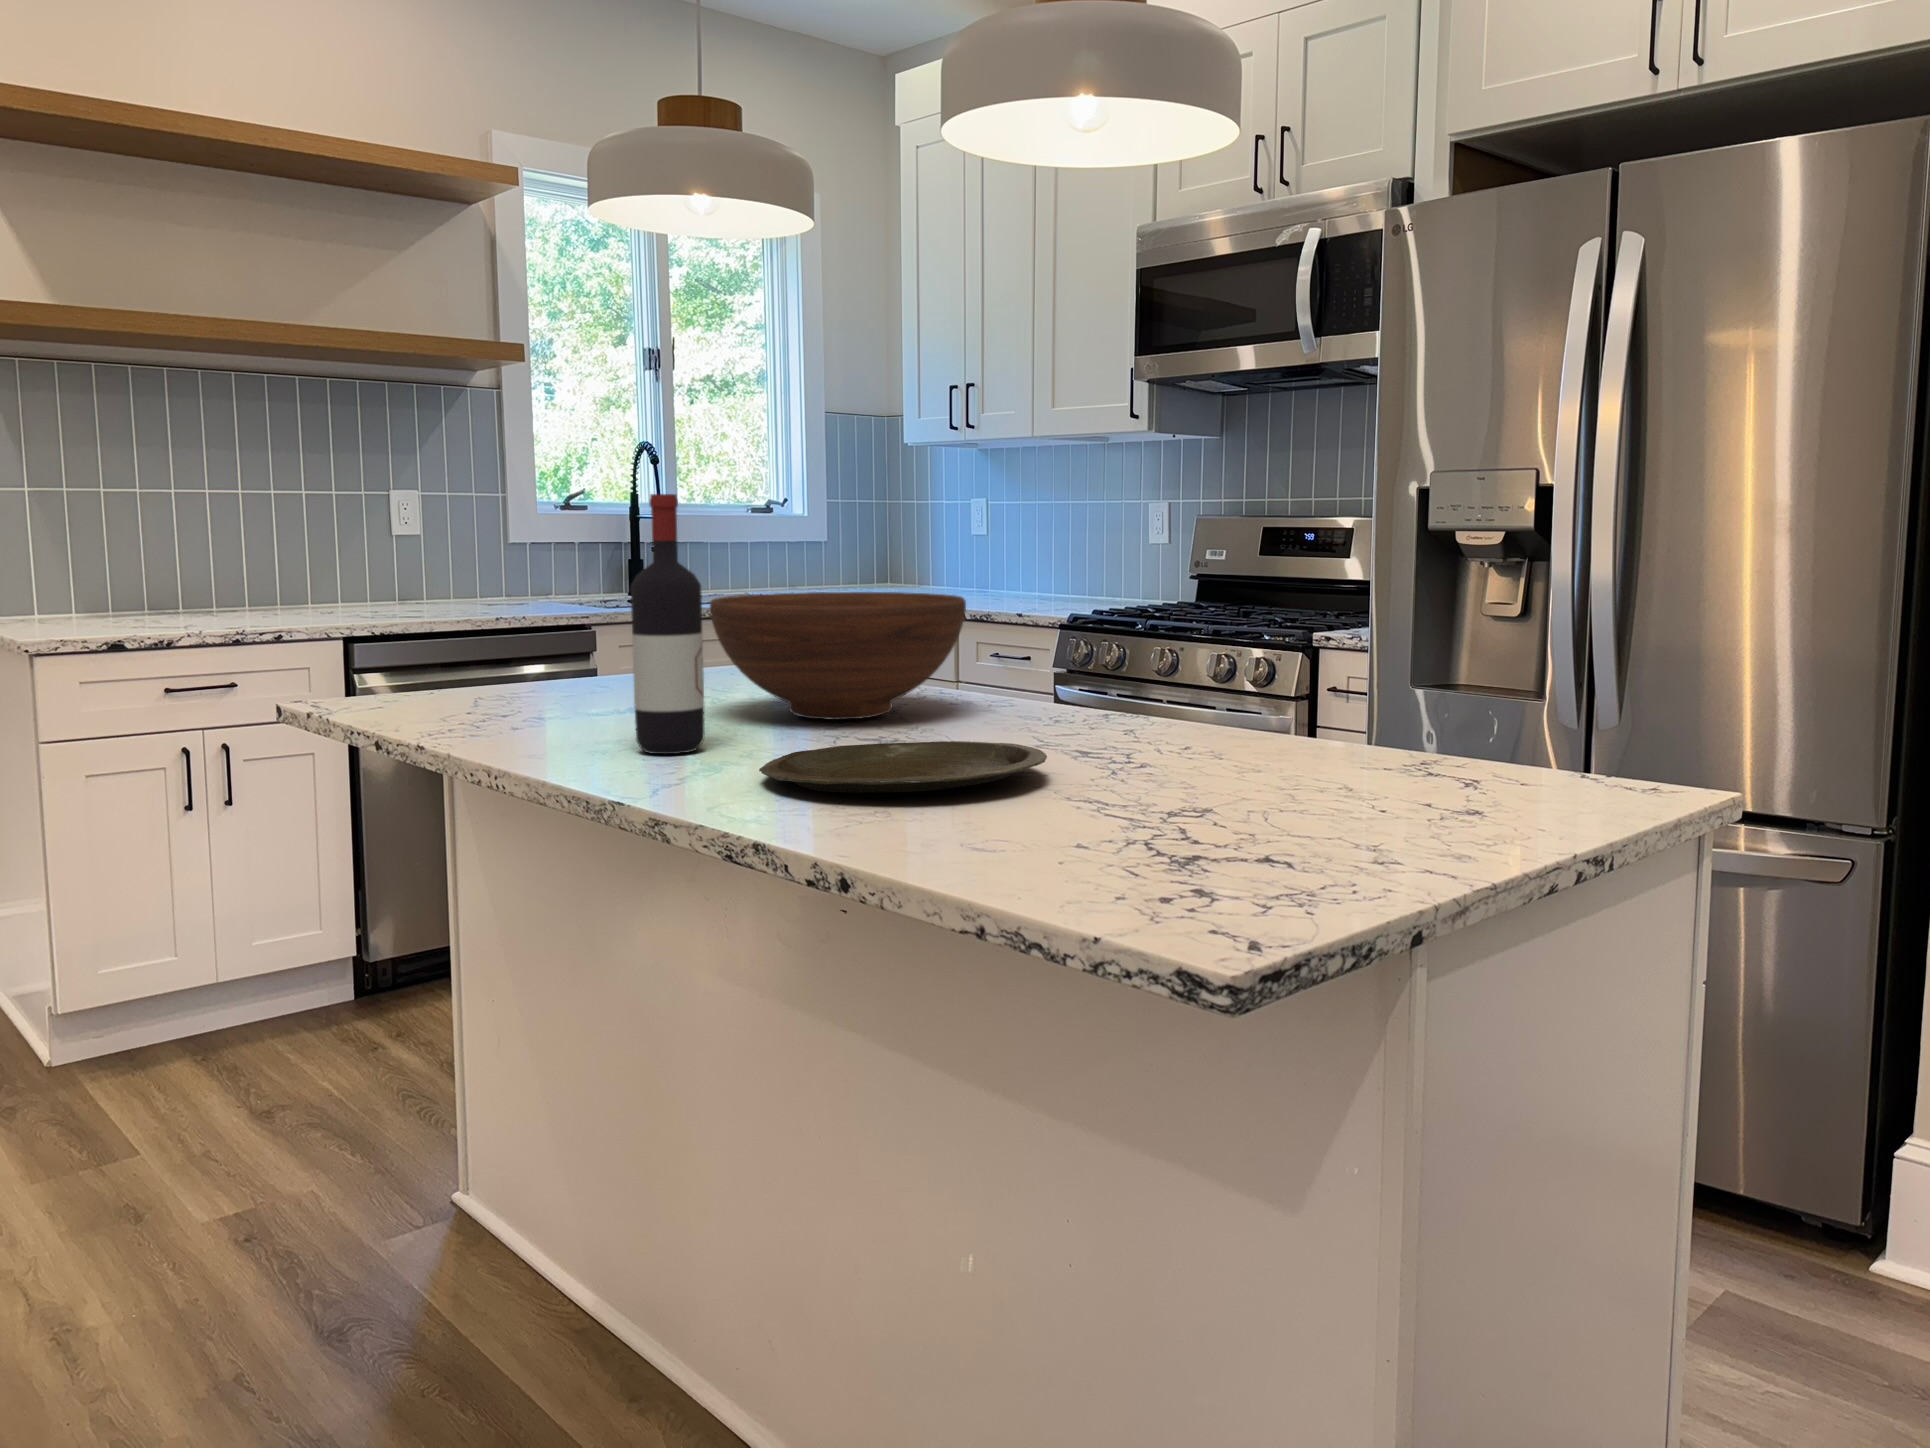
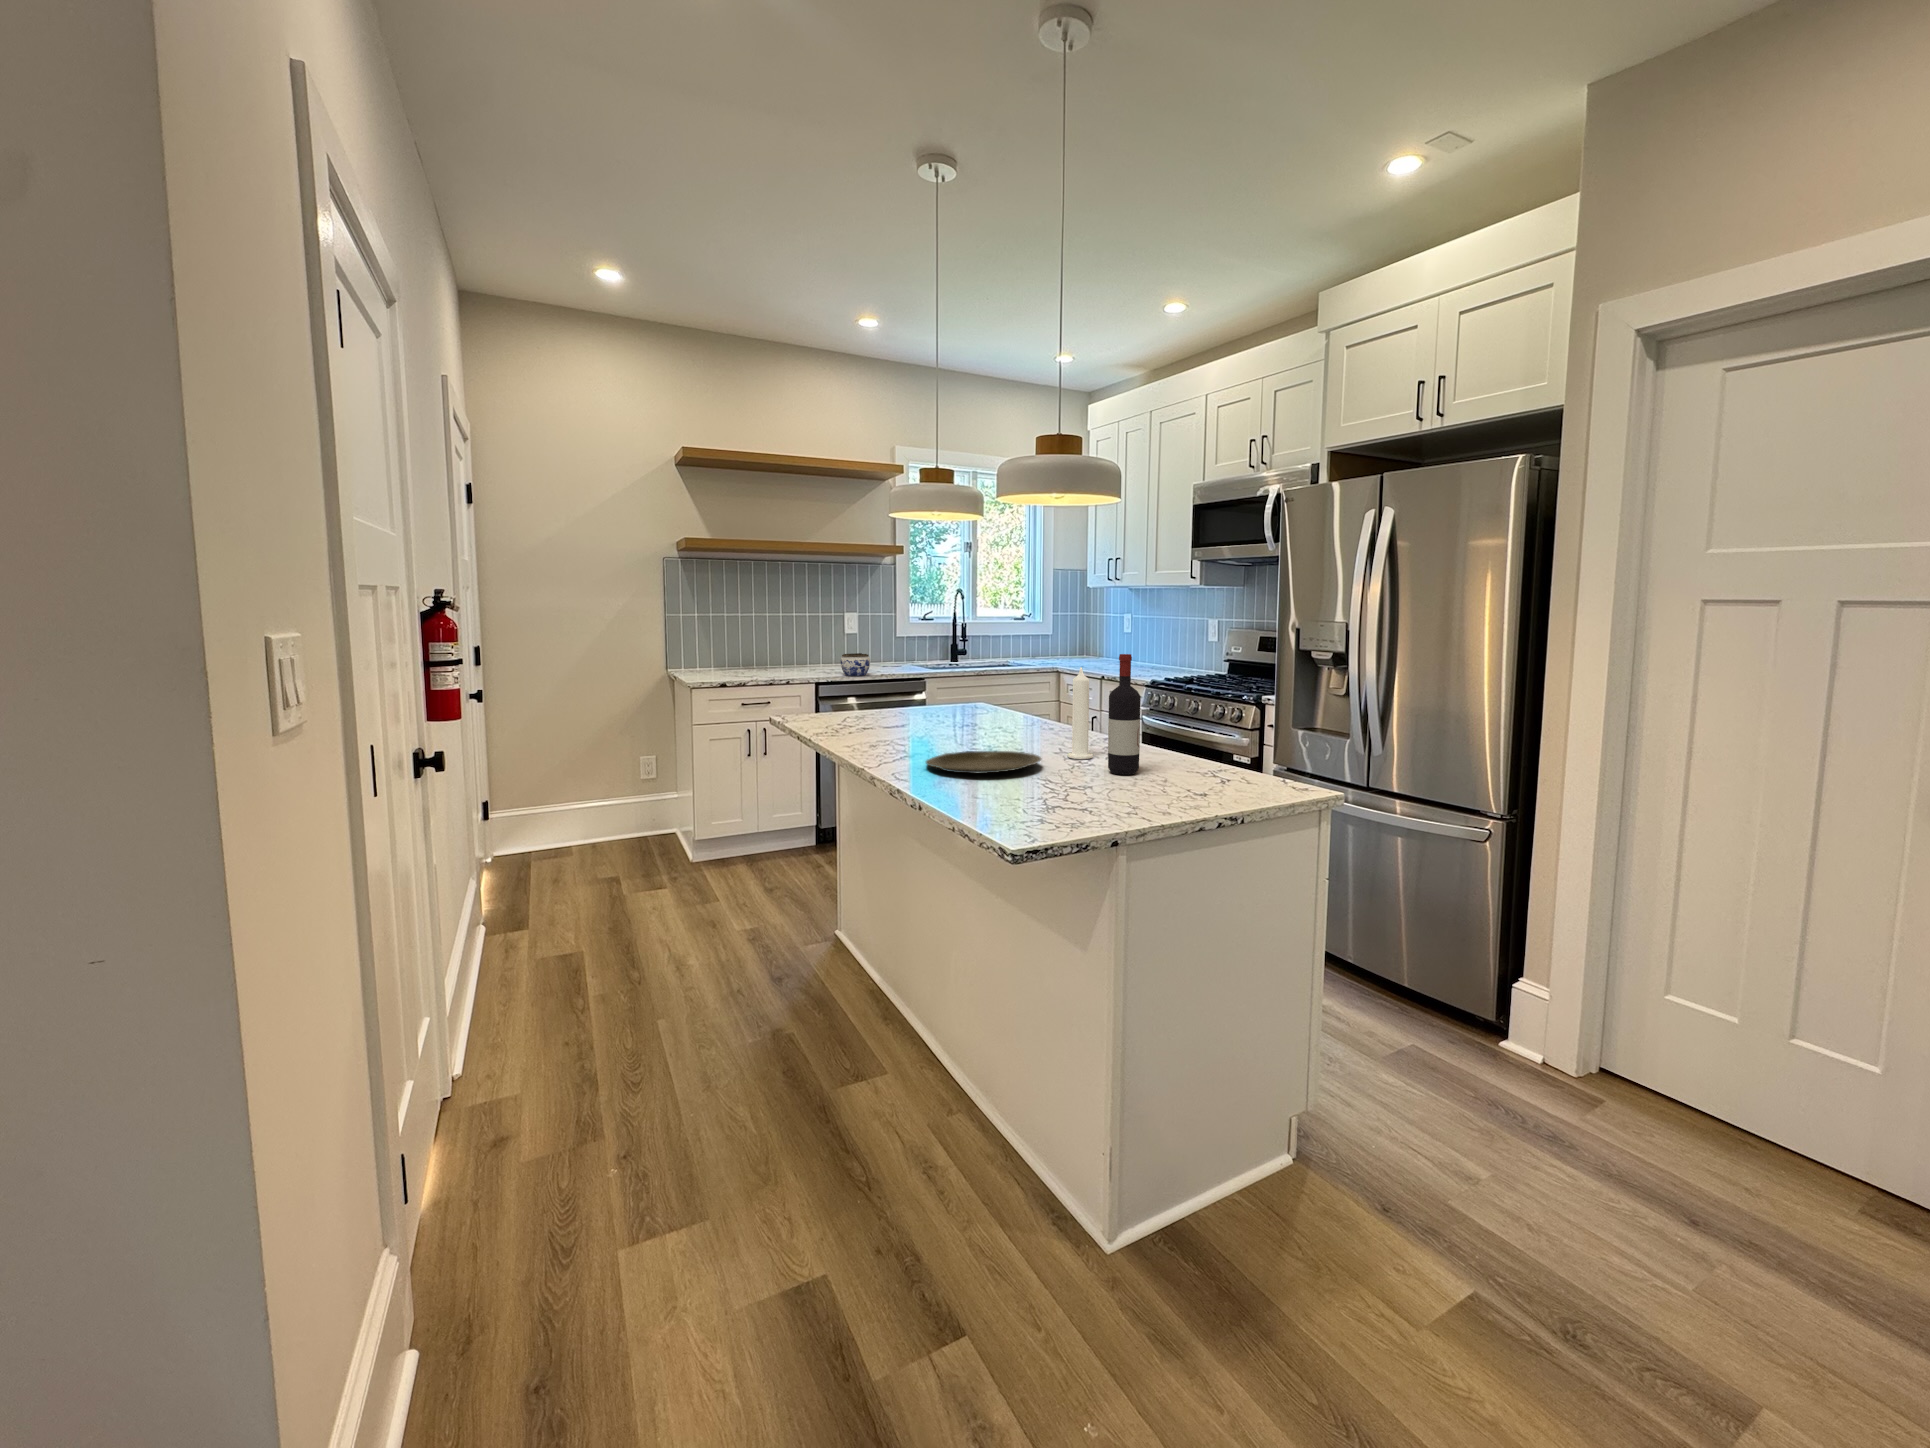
wine bottle: present [631,494,704,754] -> present [1108,654,1141,775]
candle: none [1070,539,1128,752] -> present [1067,667,1093,759]
jar: none [401,571,470,620] -> present [840,653,870,676]
fruit bowl: present [710,592,966,720] -> none [934,679,1043,737]

